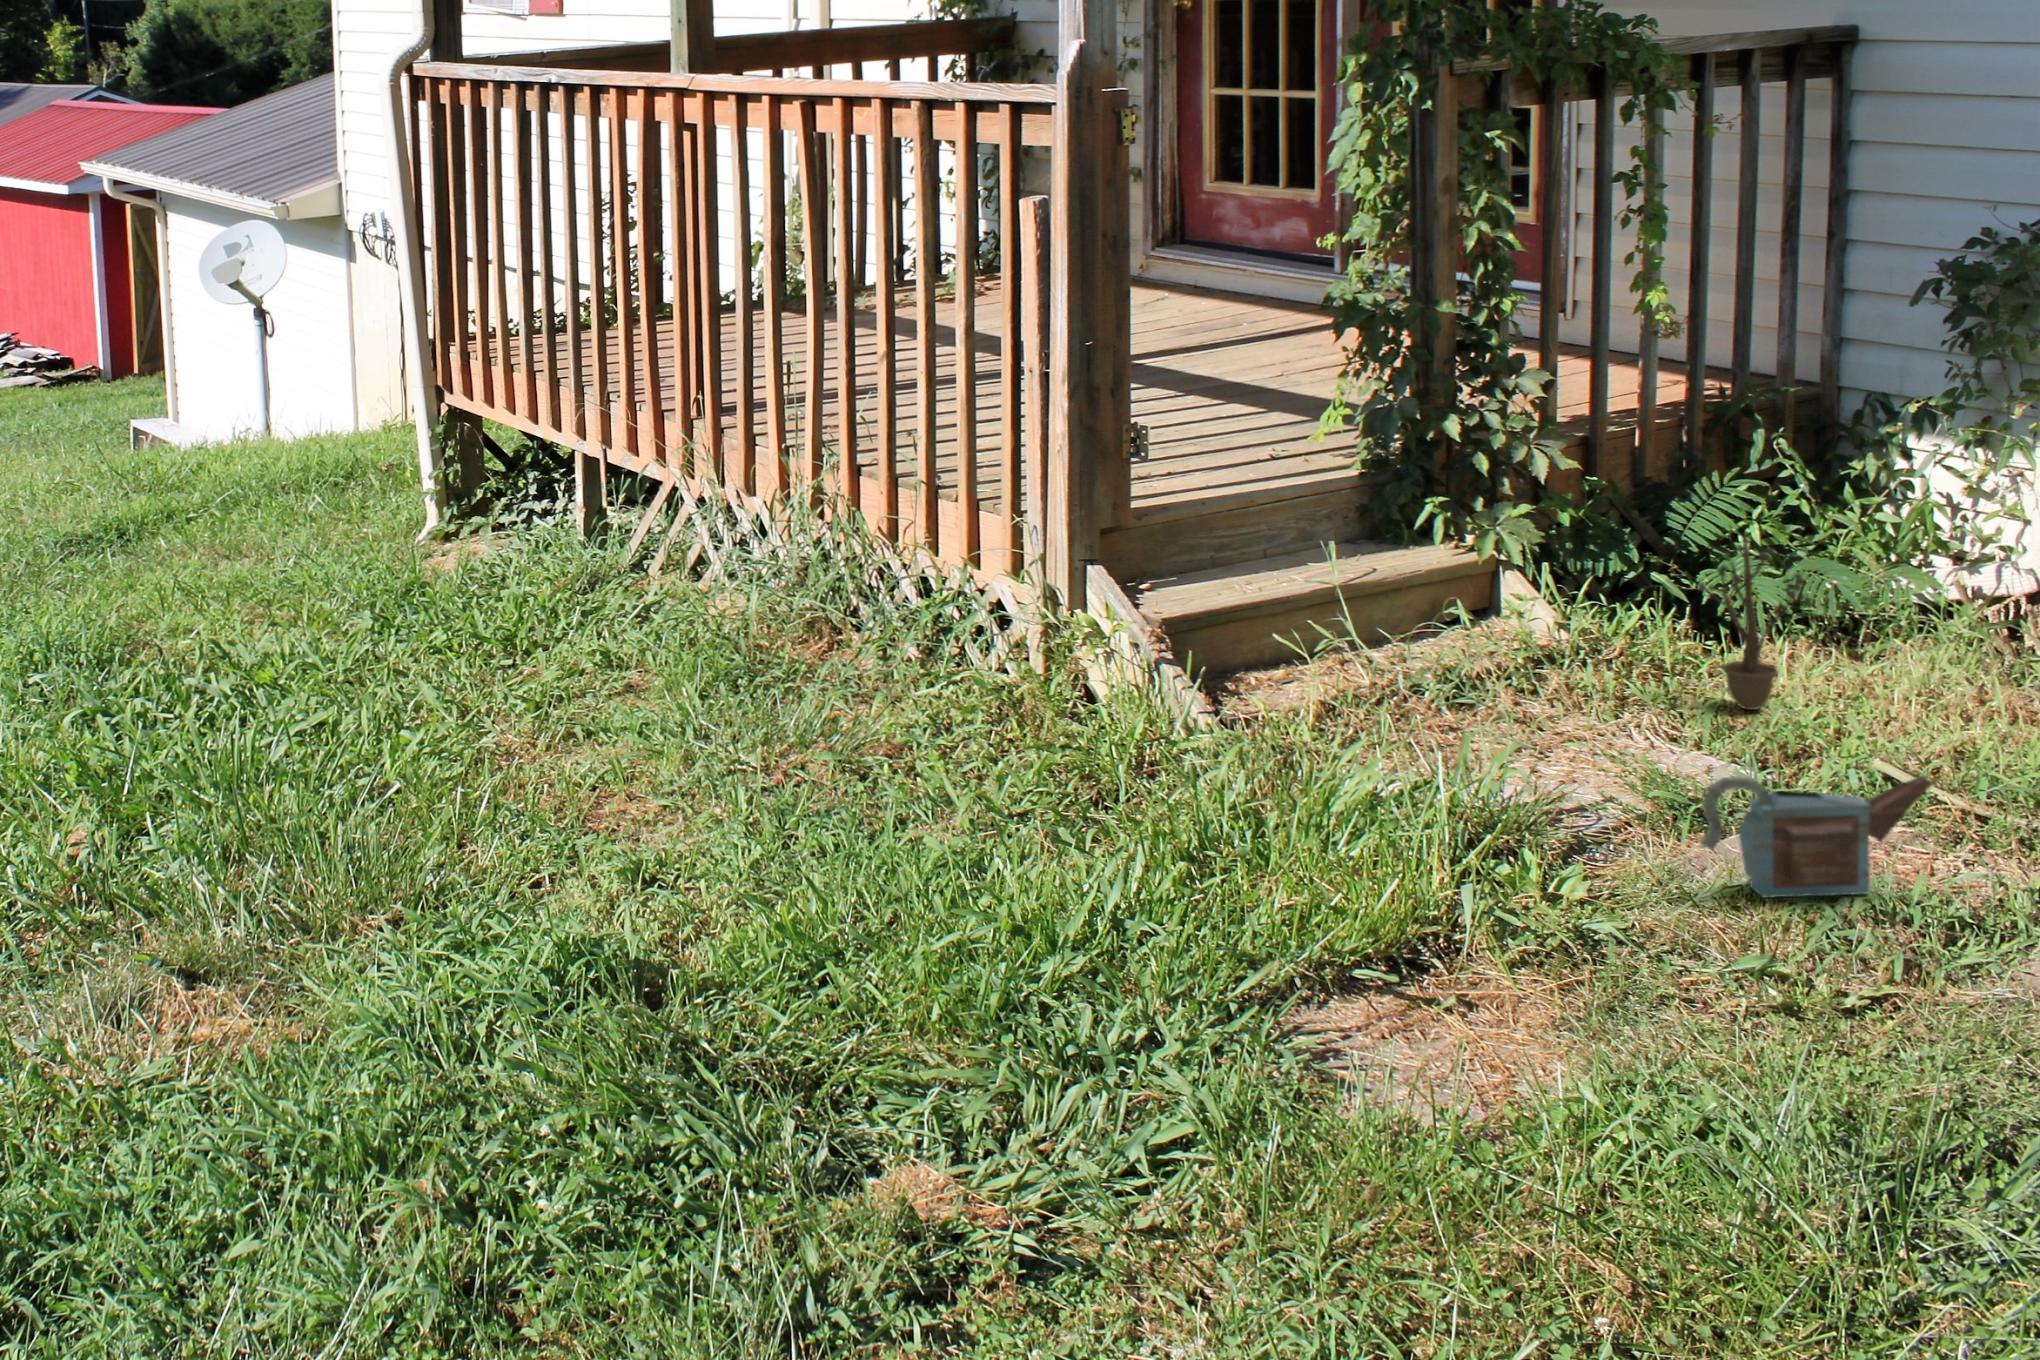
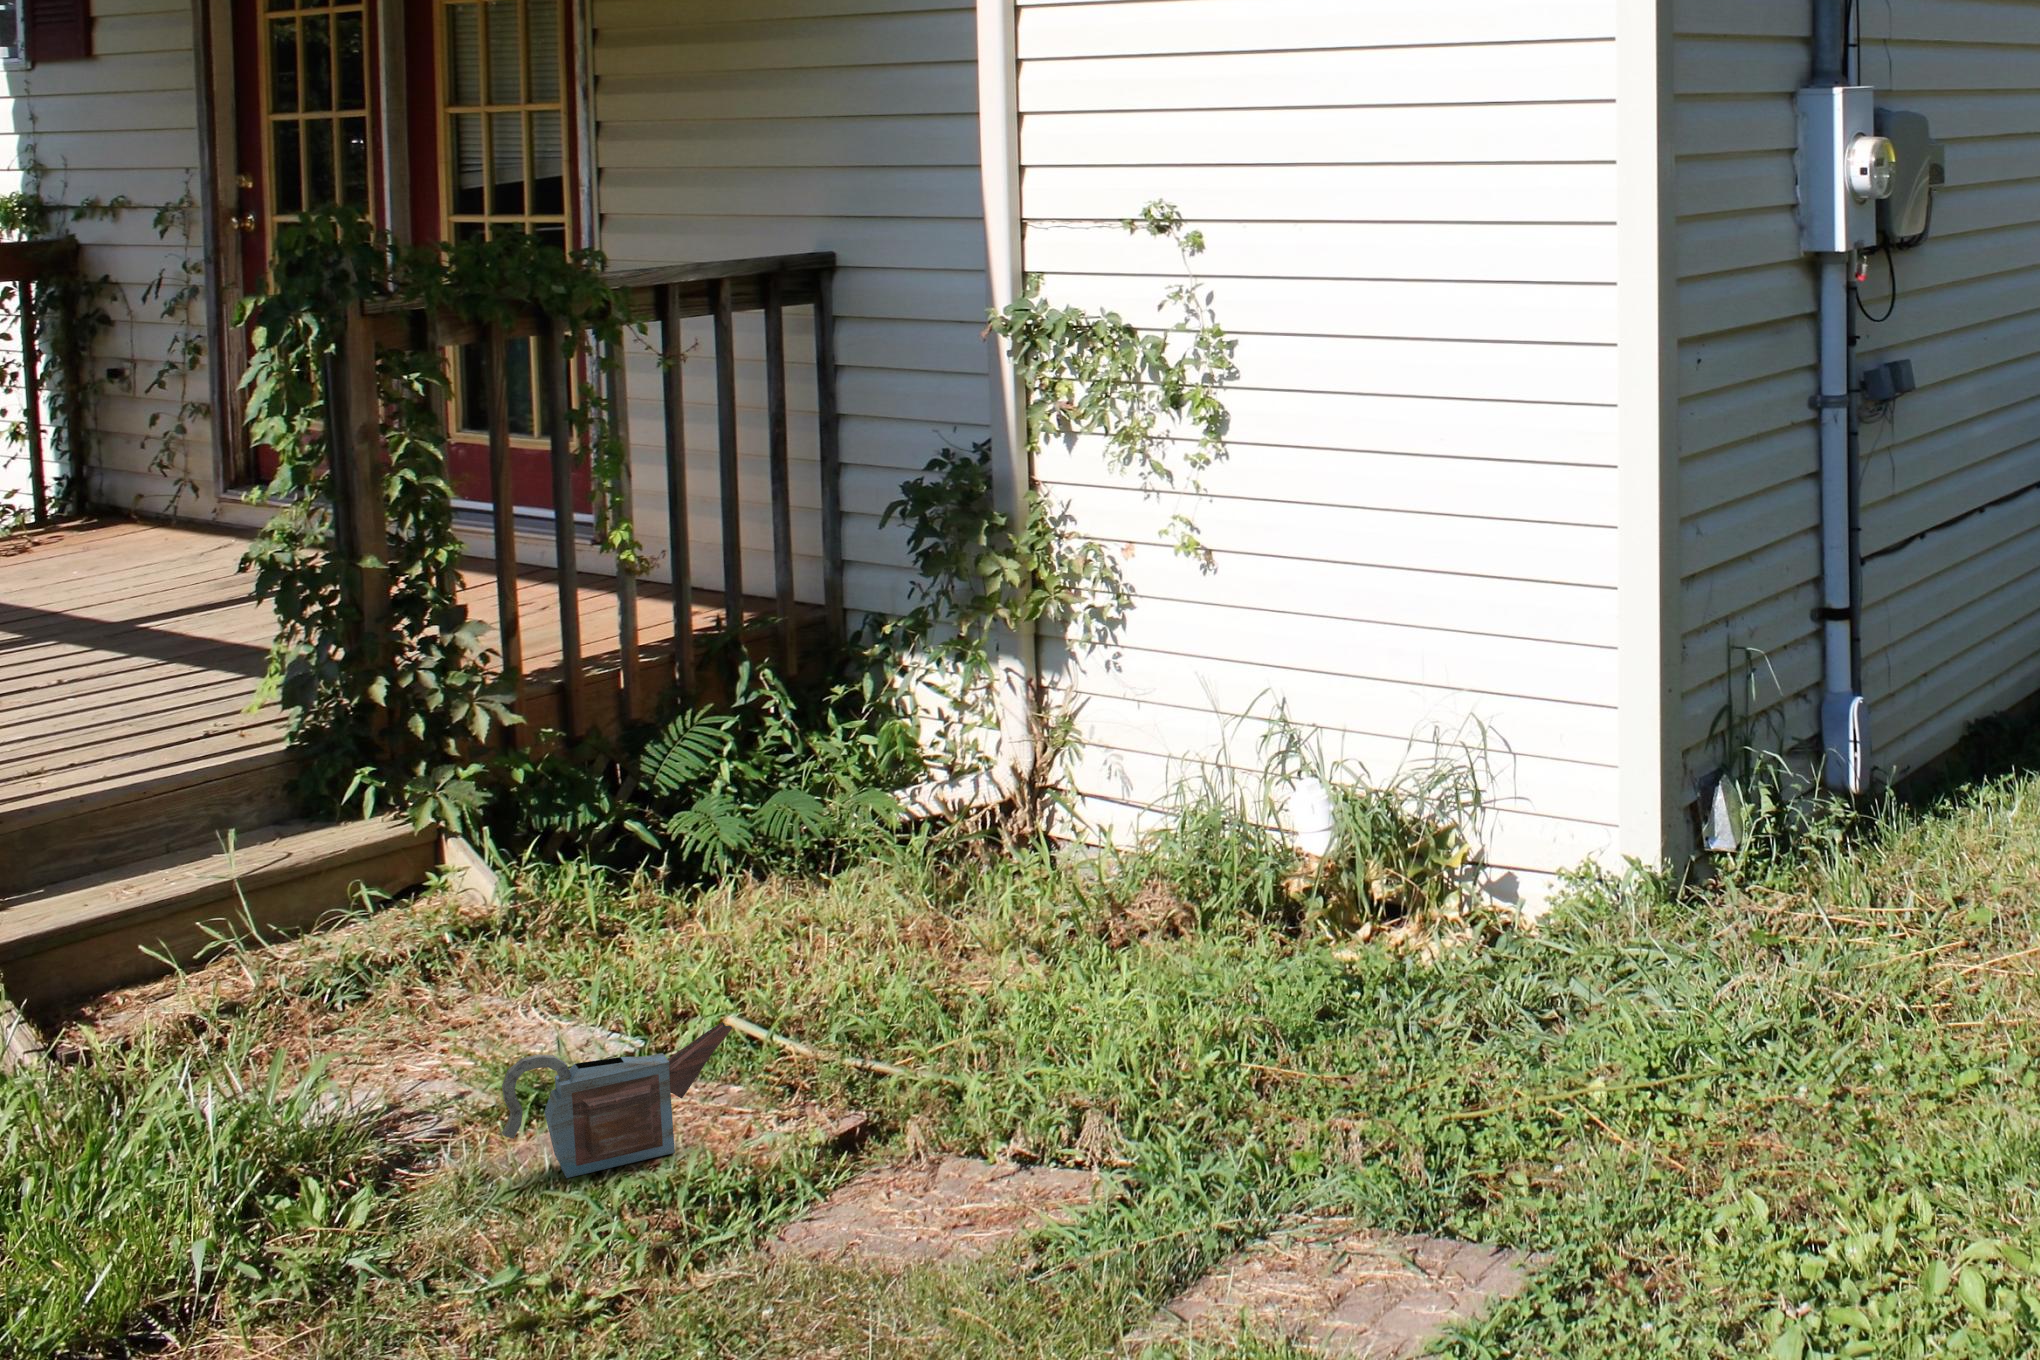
decorative plant: present [1685,536,1811,710] -> none [606,783,714,963]

